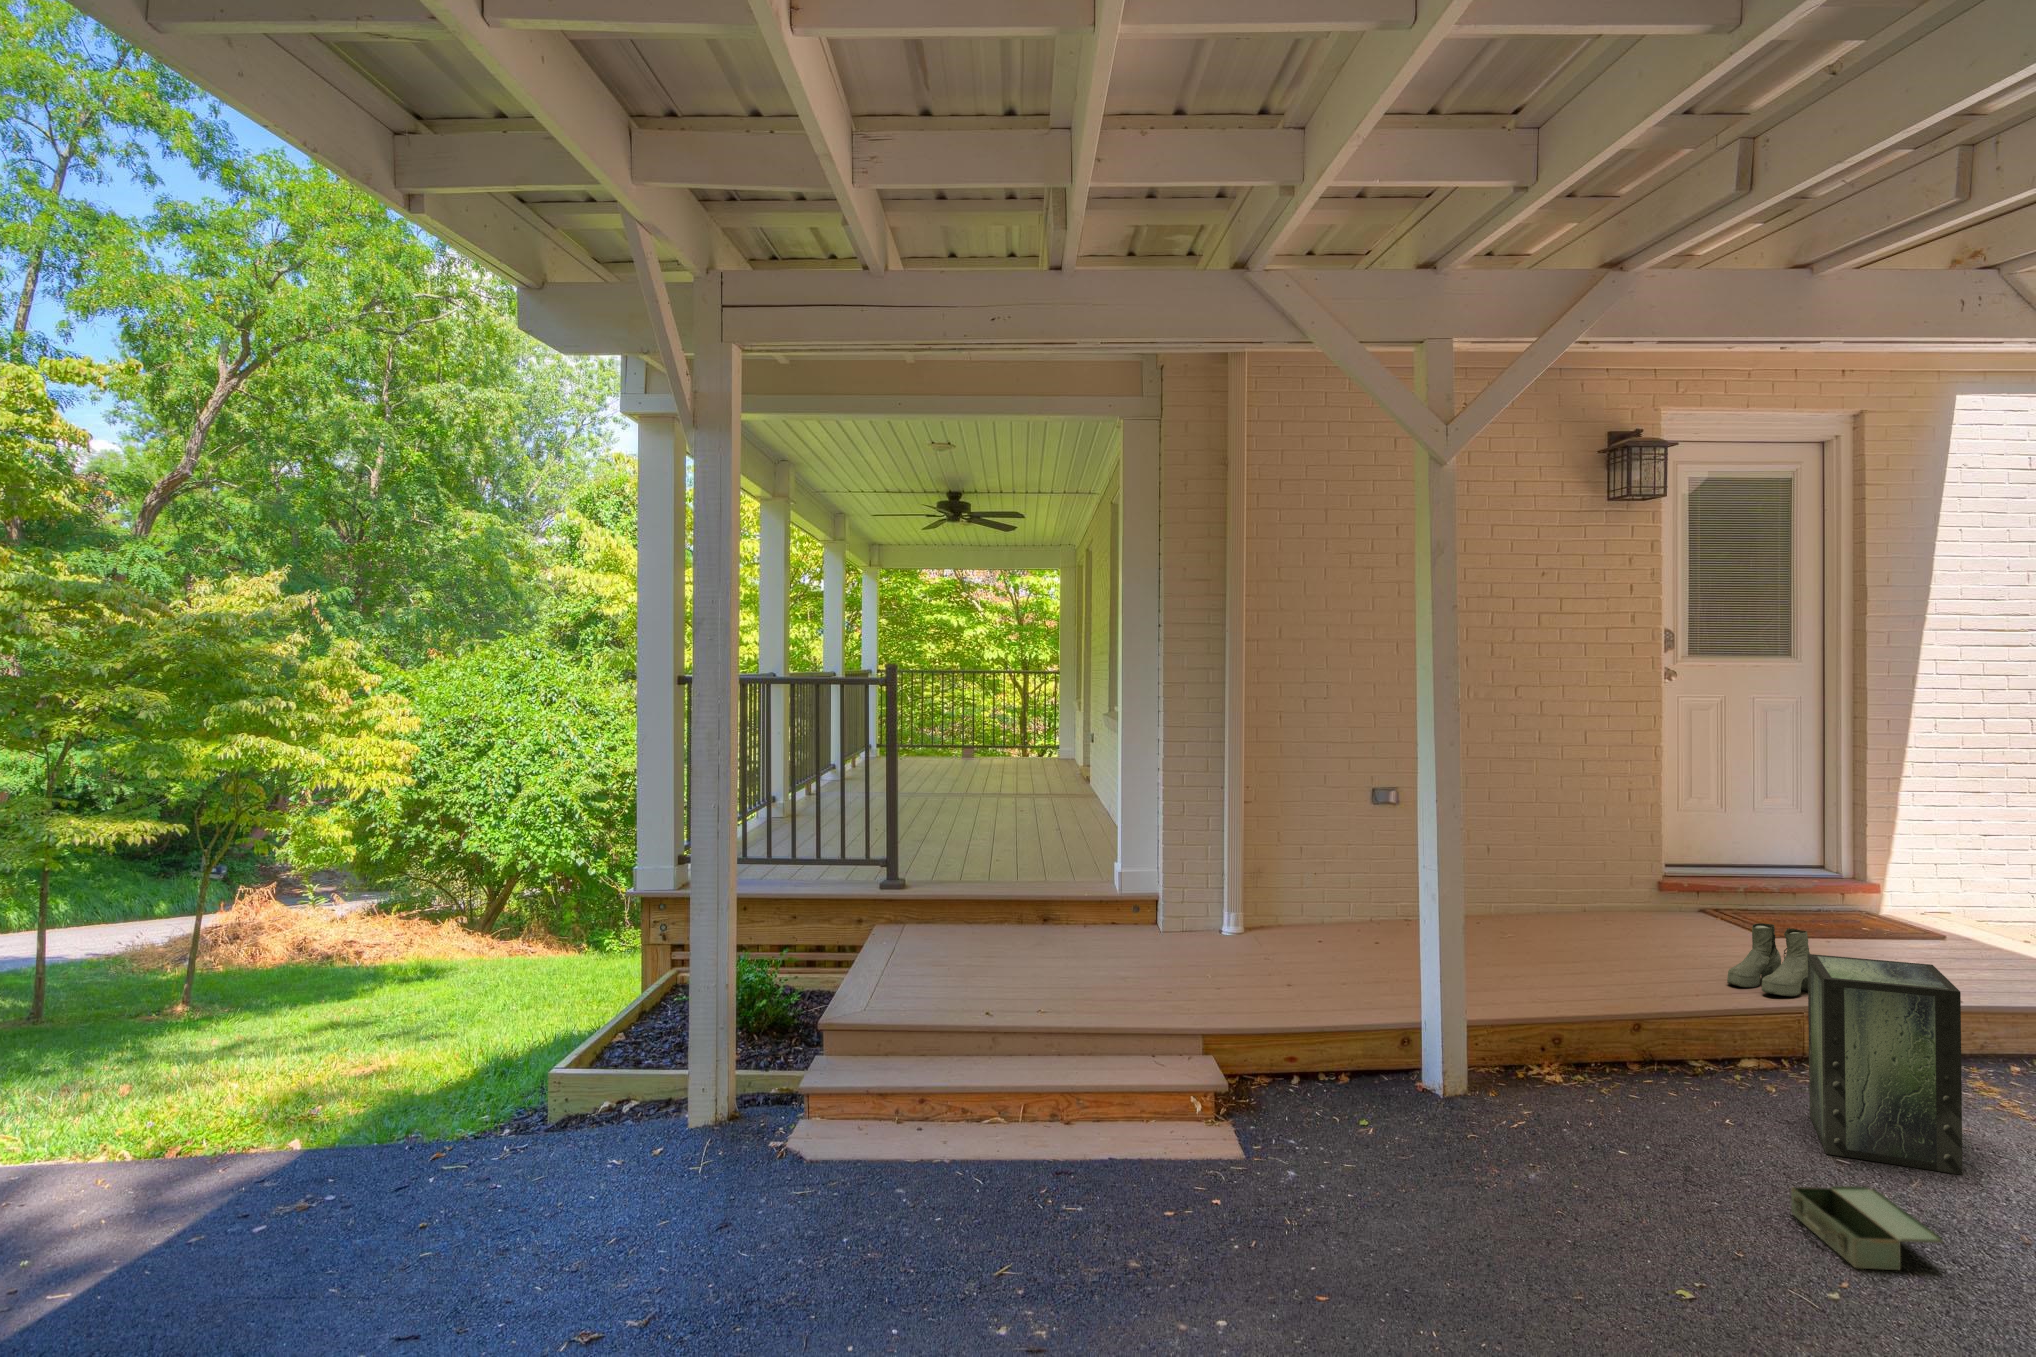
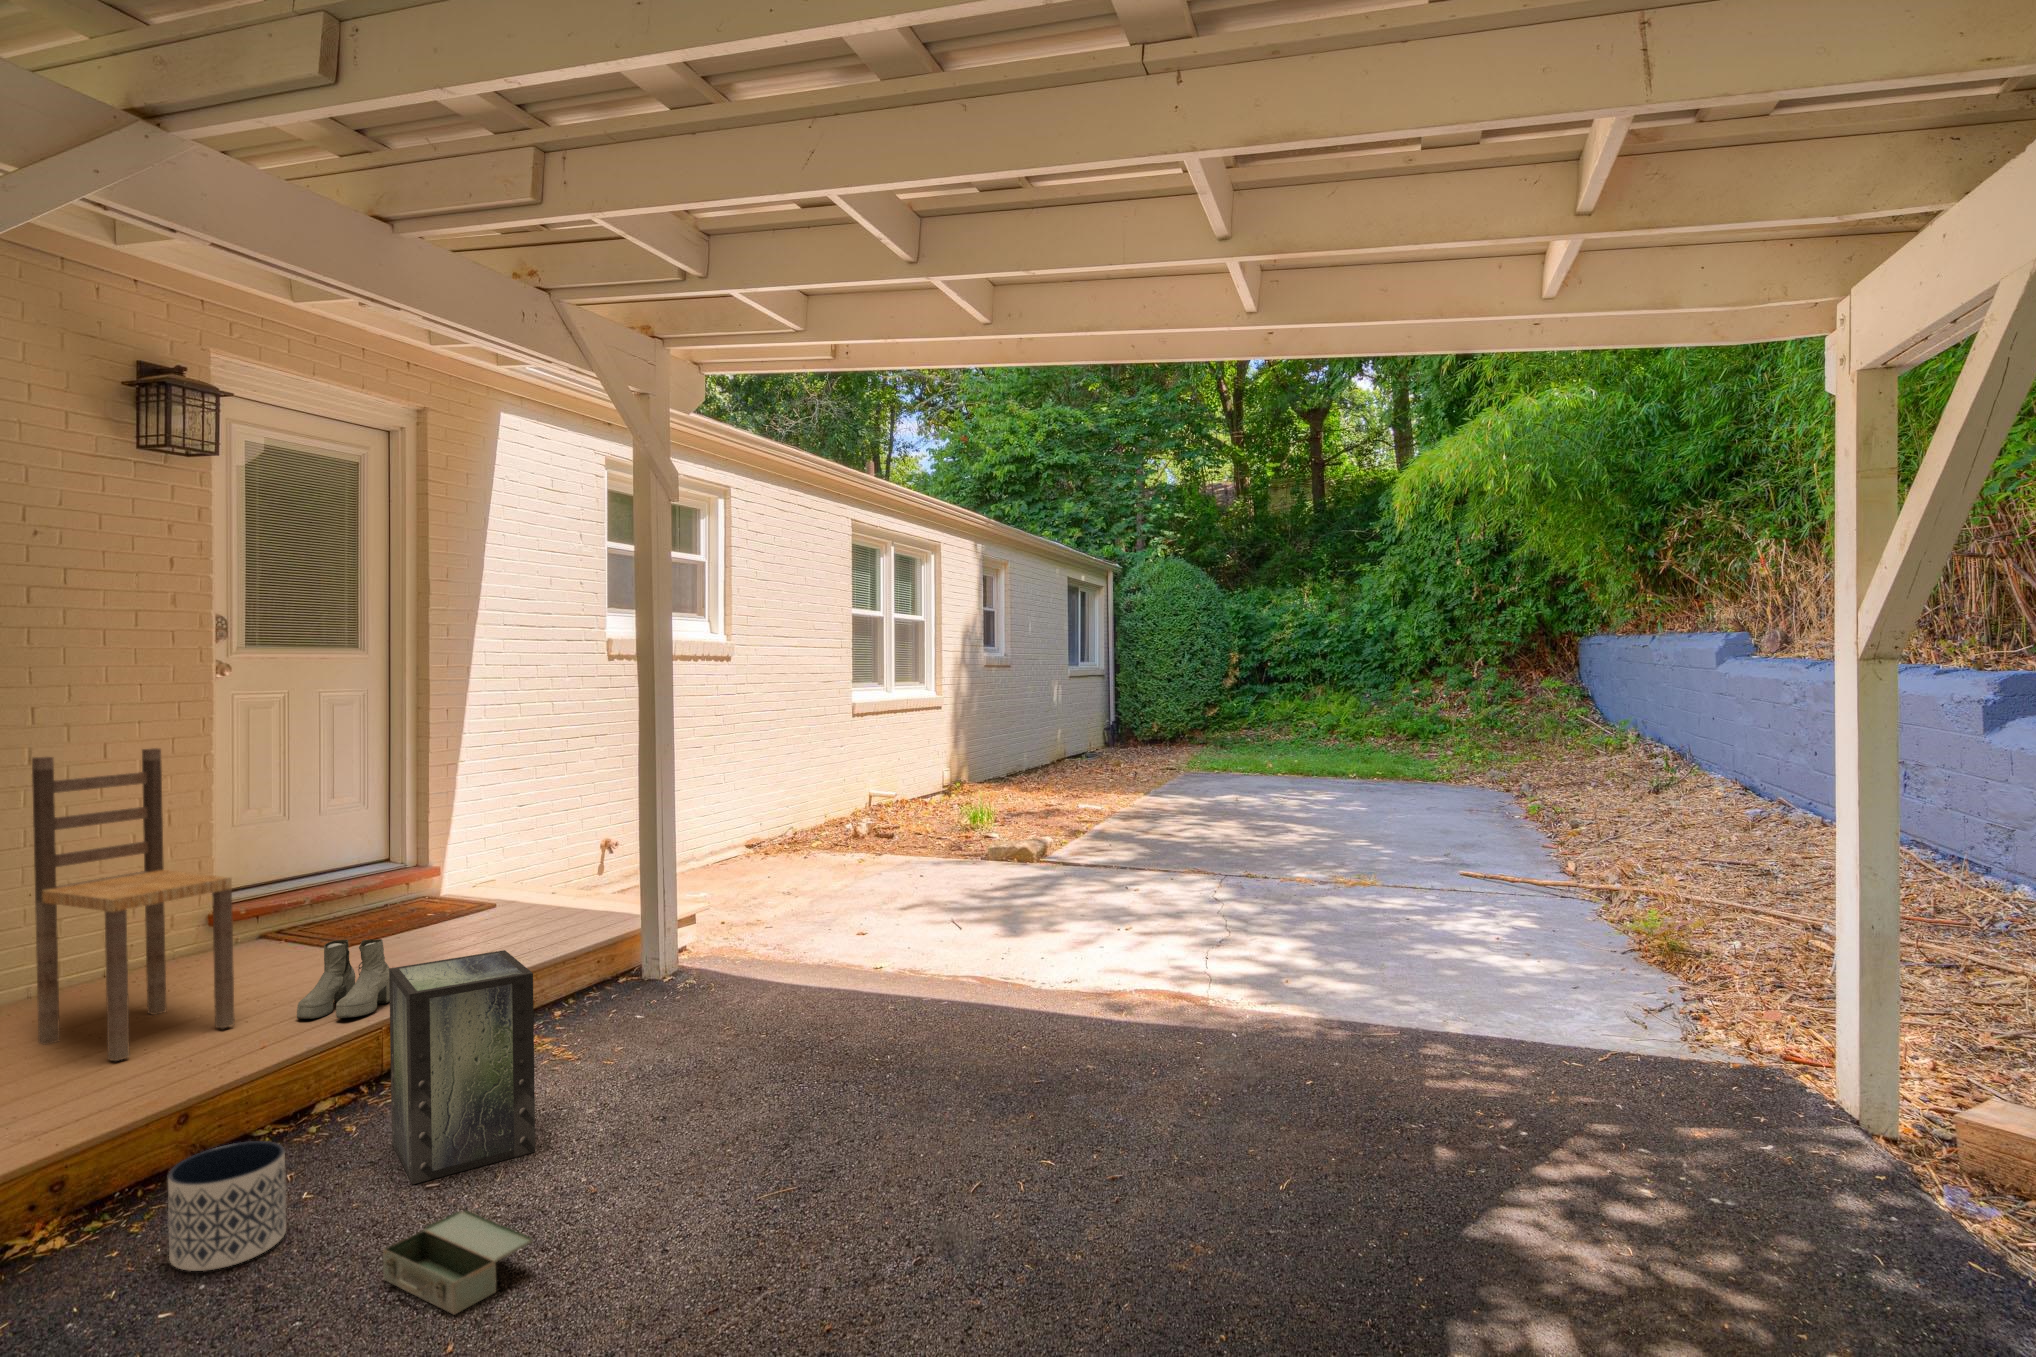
chair: none [1538,741,1676,977] -> present [32,748,234,1061]
planter: none [1624,1058,1712,1153] -> present [168,1141,286,1271]

